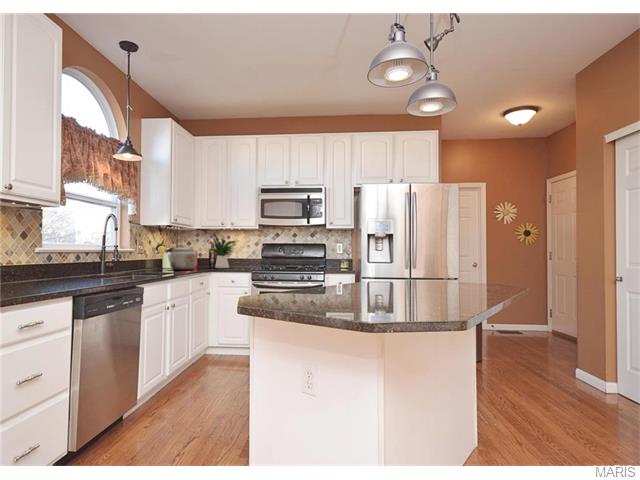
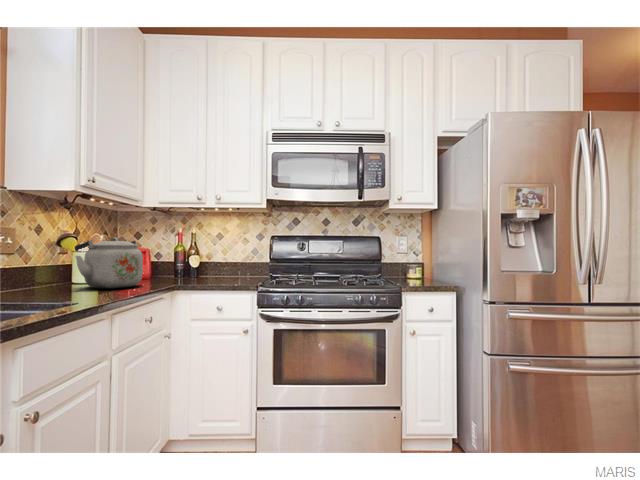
flower arrangement: present [209,233,236,268] -> none [162,214,226,281]

